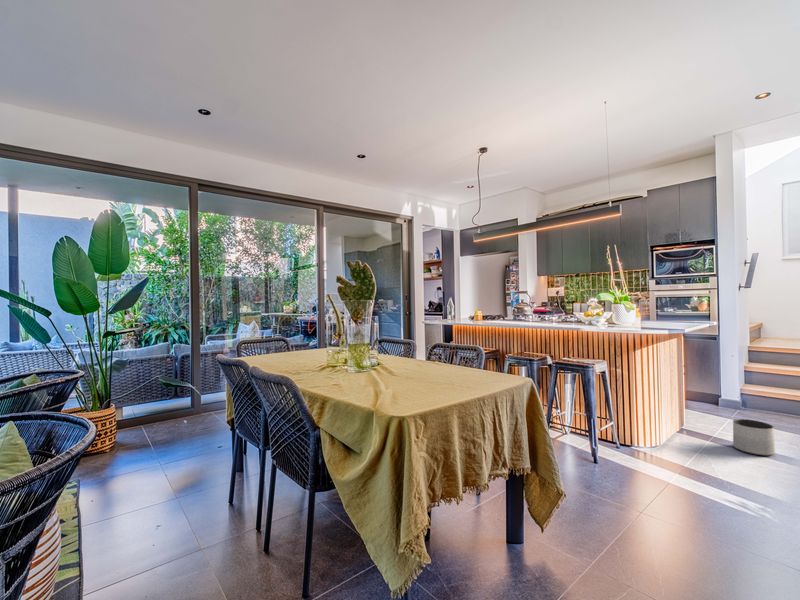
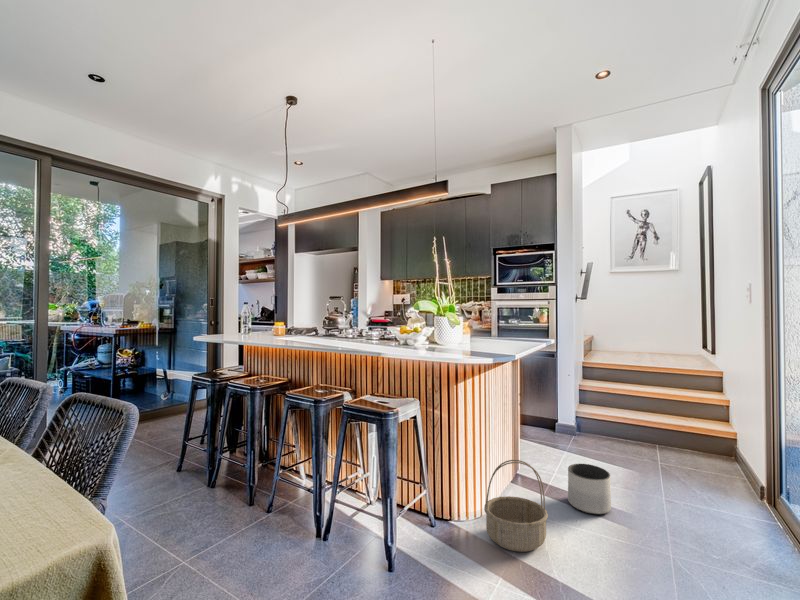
basket: none [662,404,716,467] -> present [484,460,548,552]

